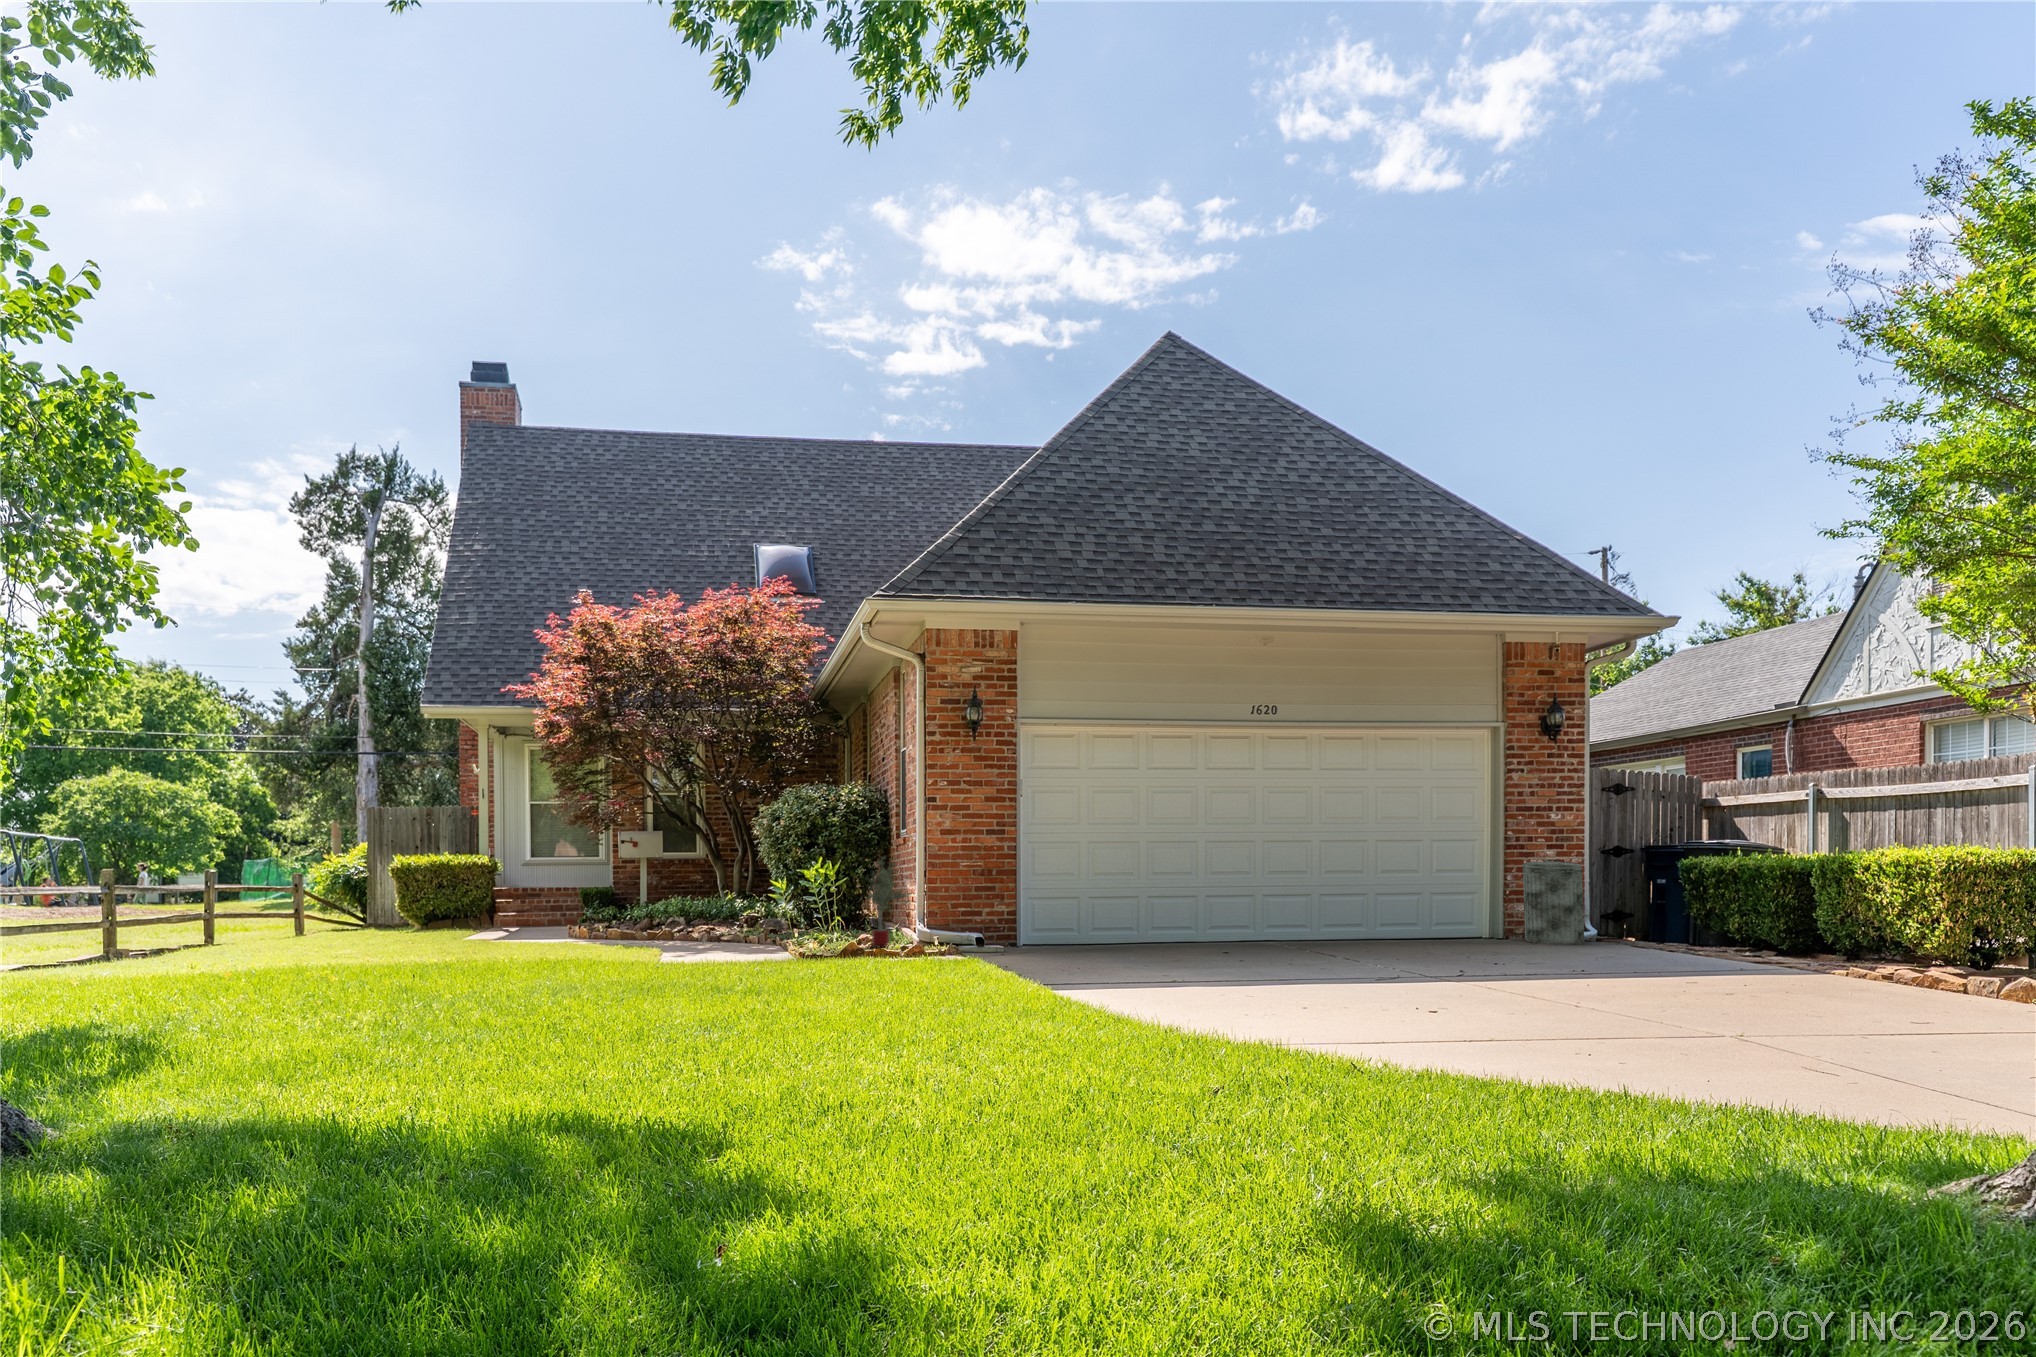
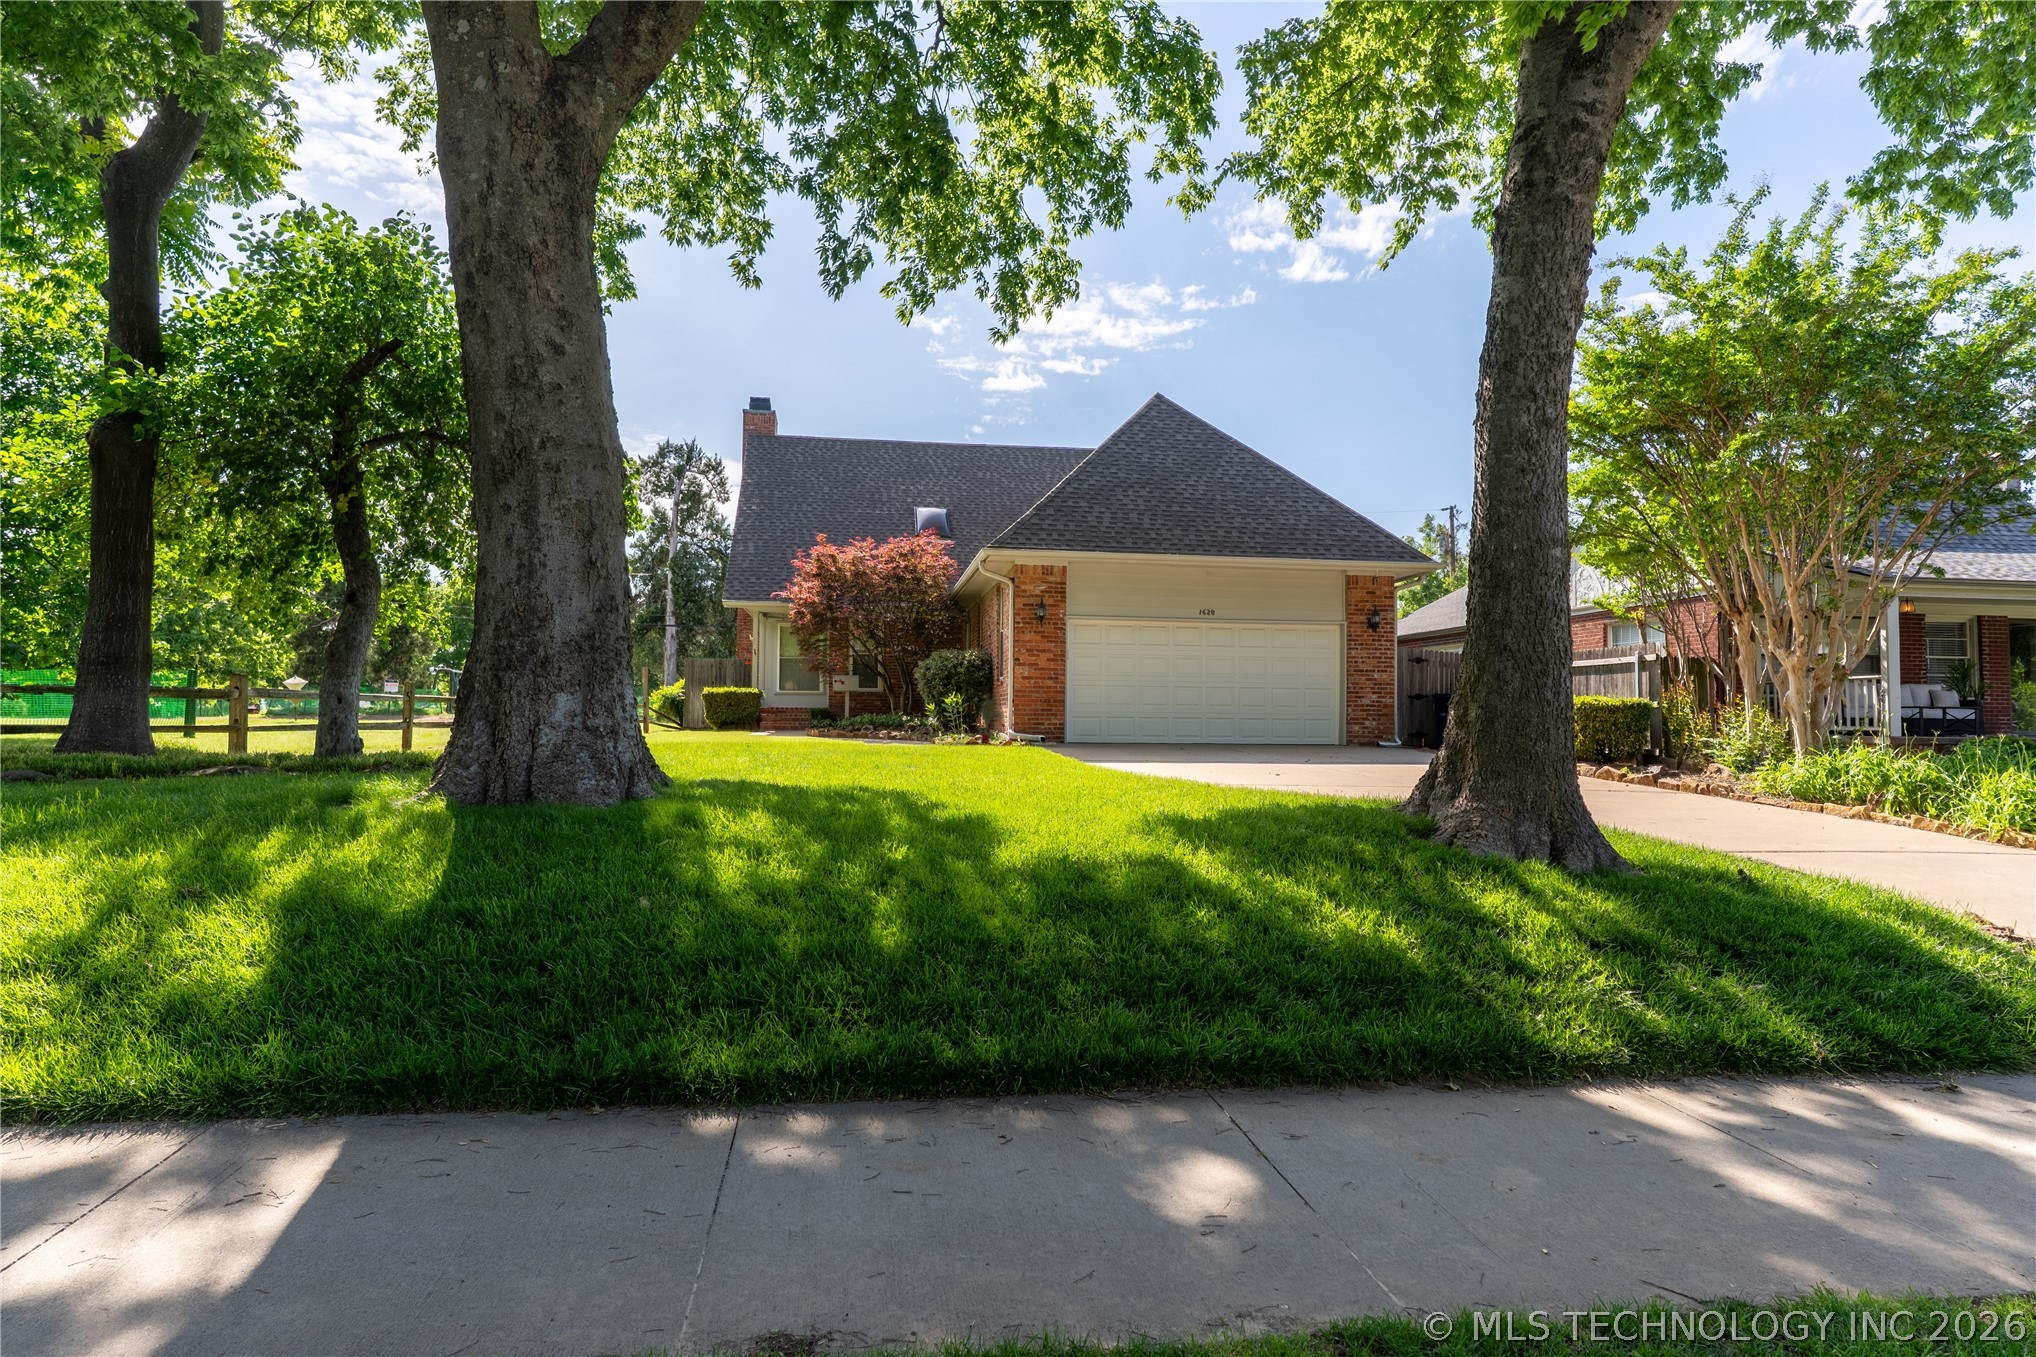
trash can: present [1523,859,1584,945] -> none [1353,718,1390,767]

